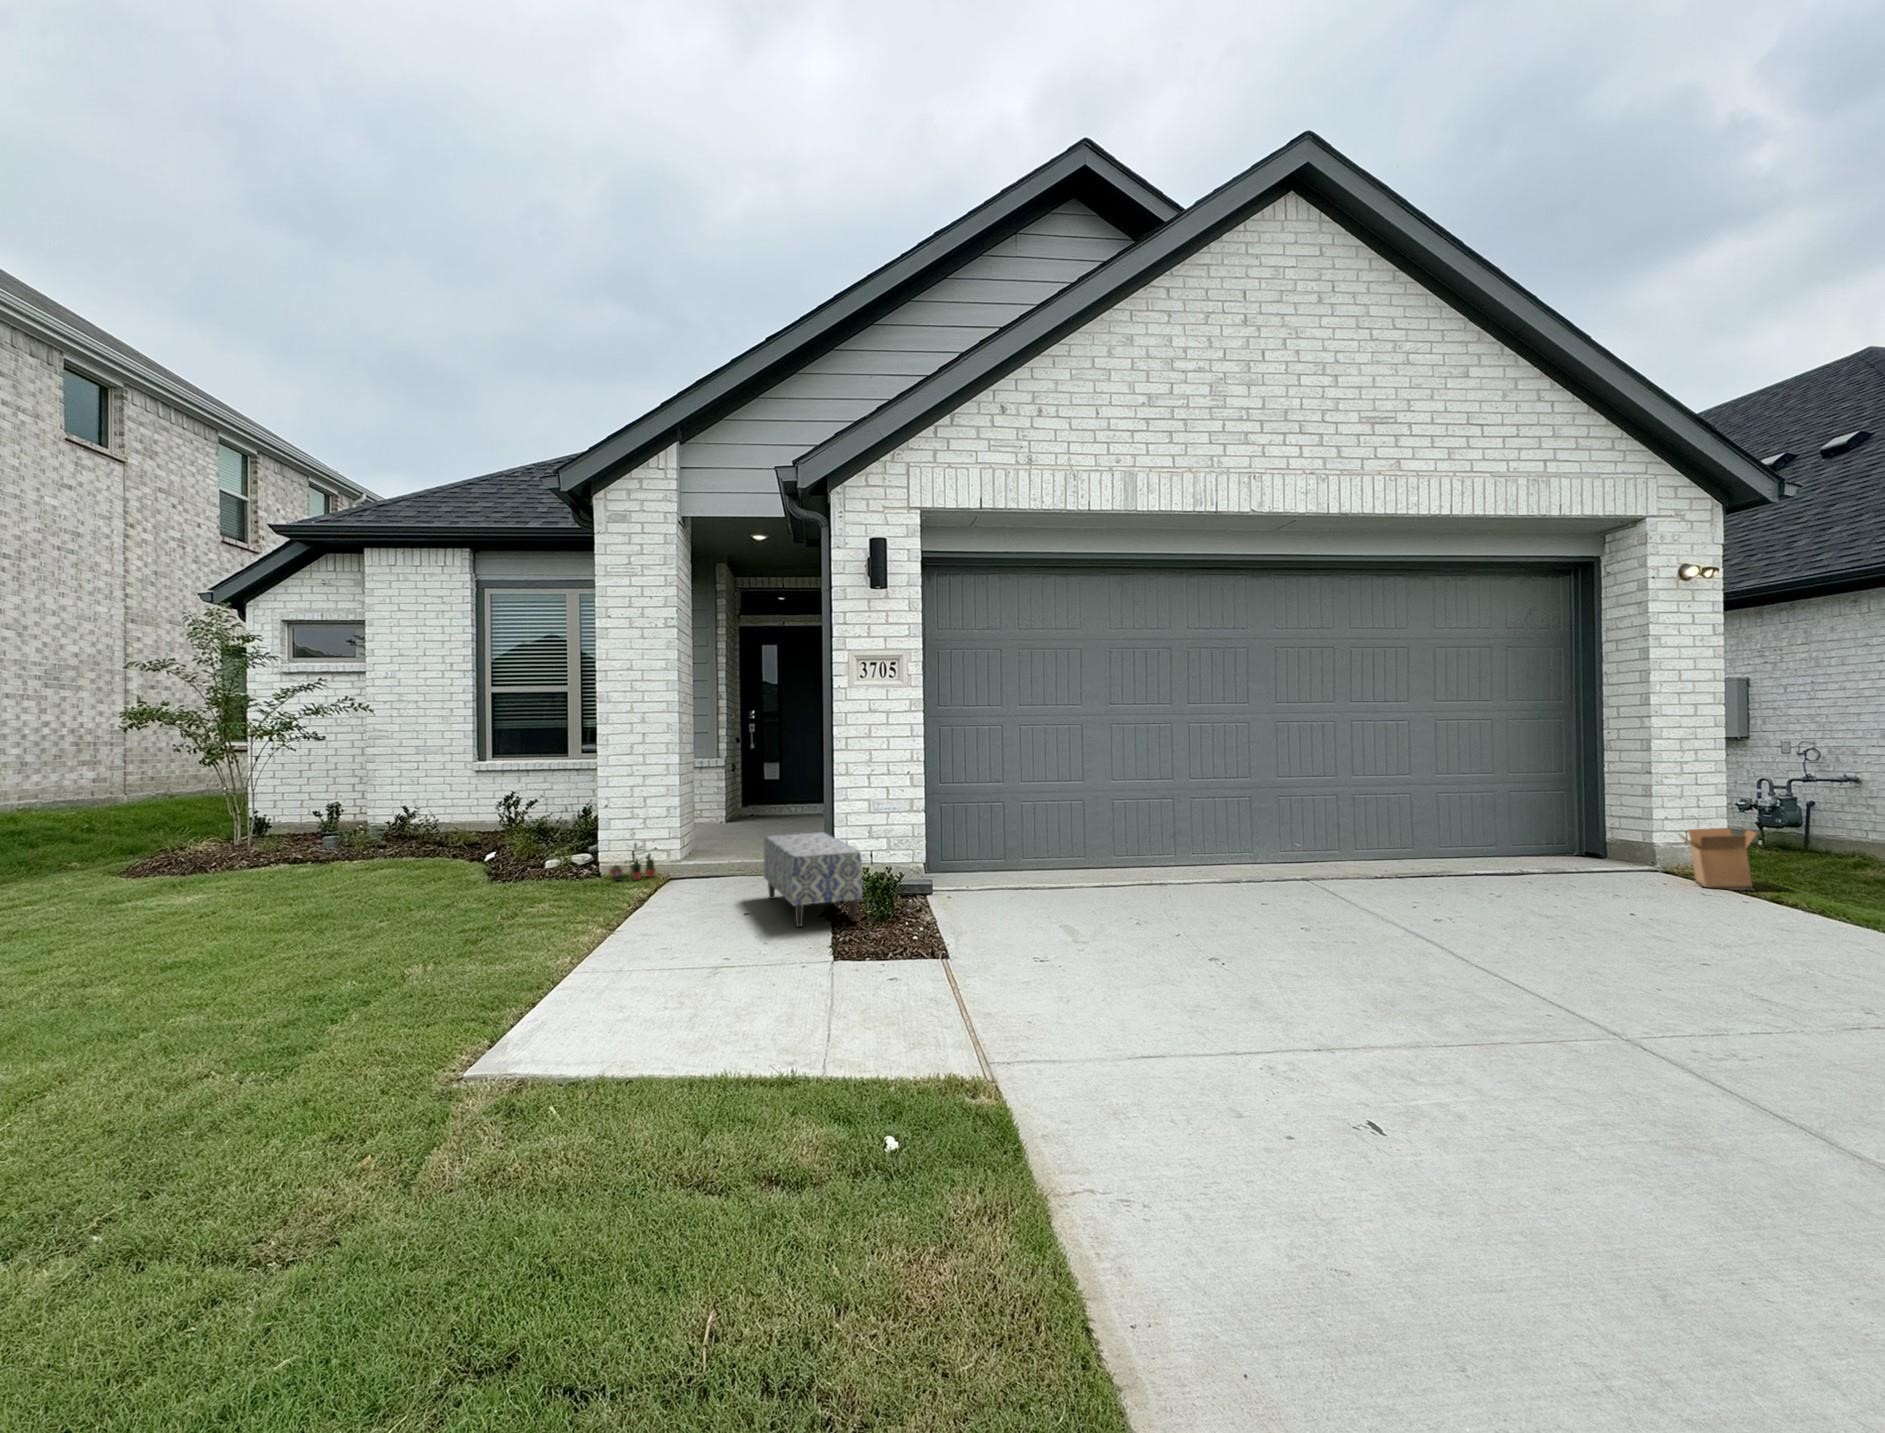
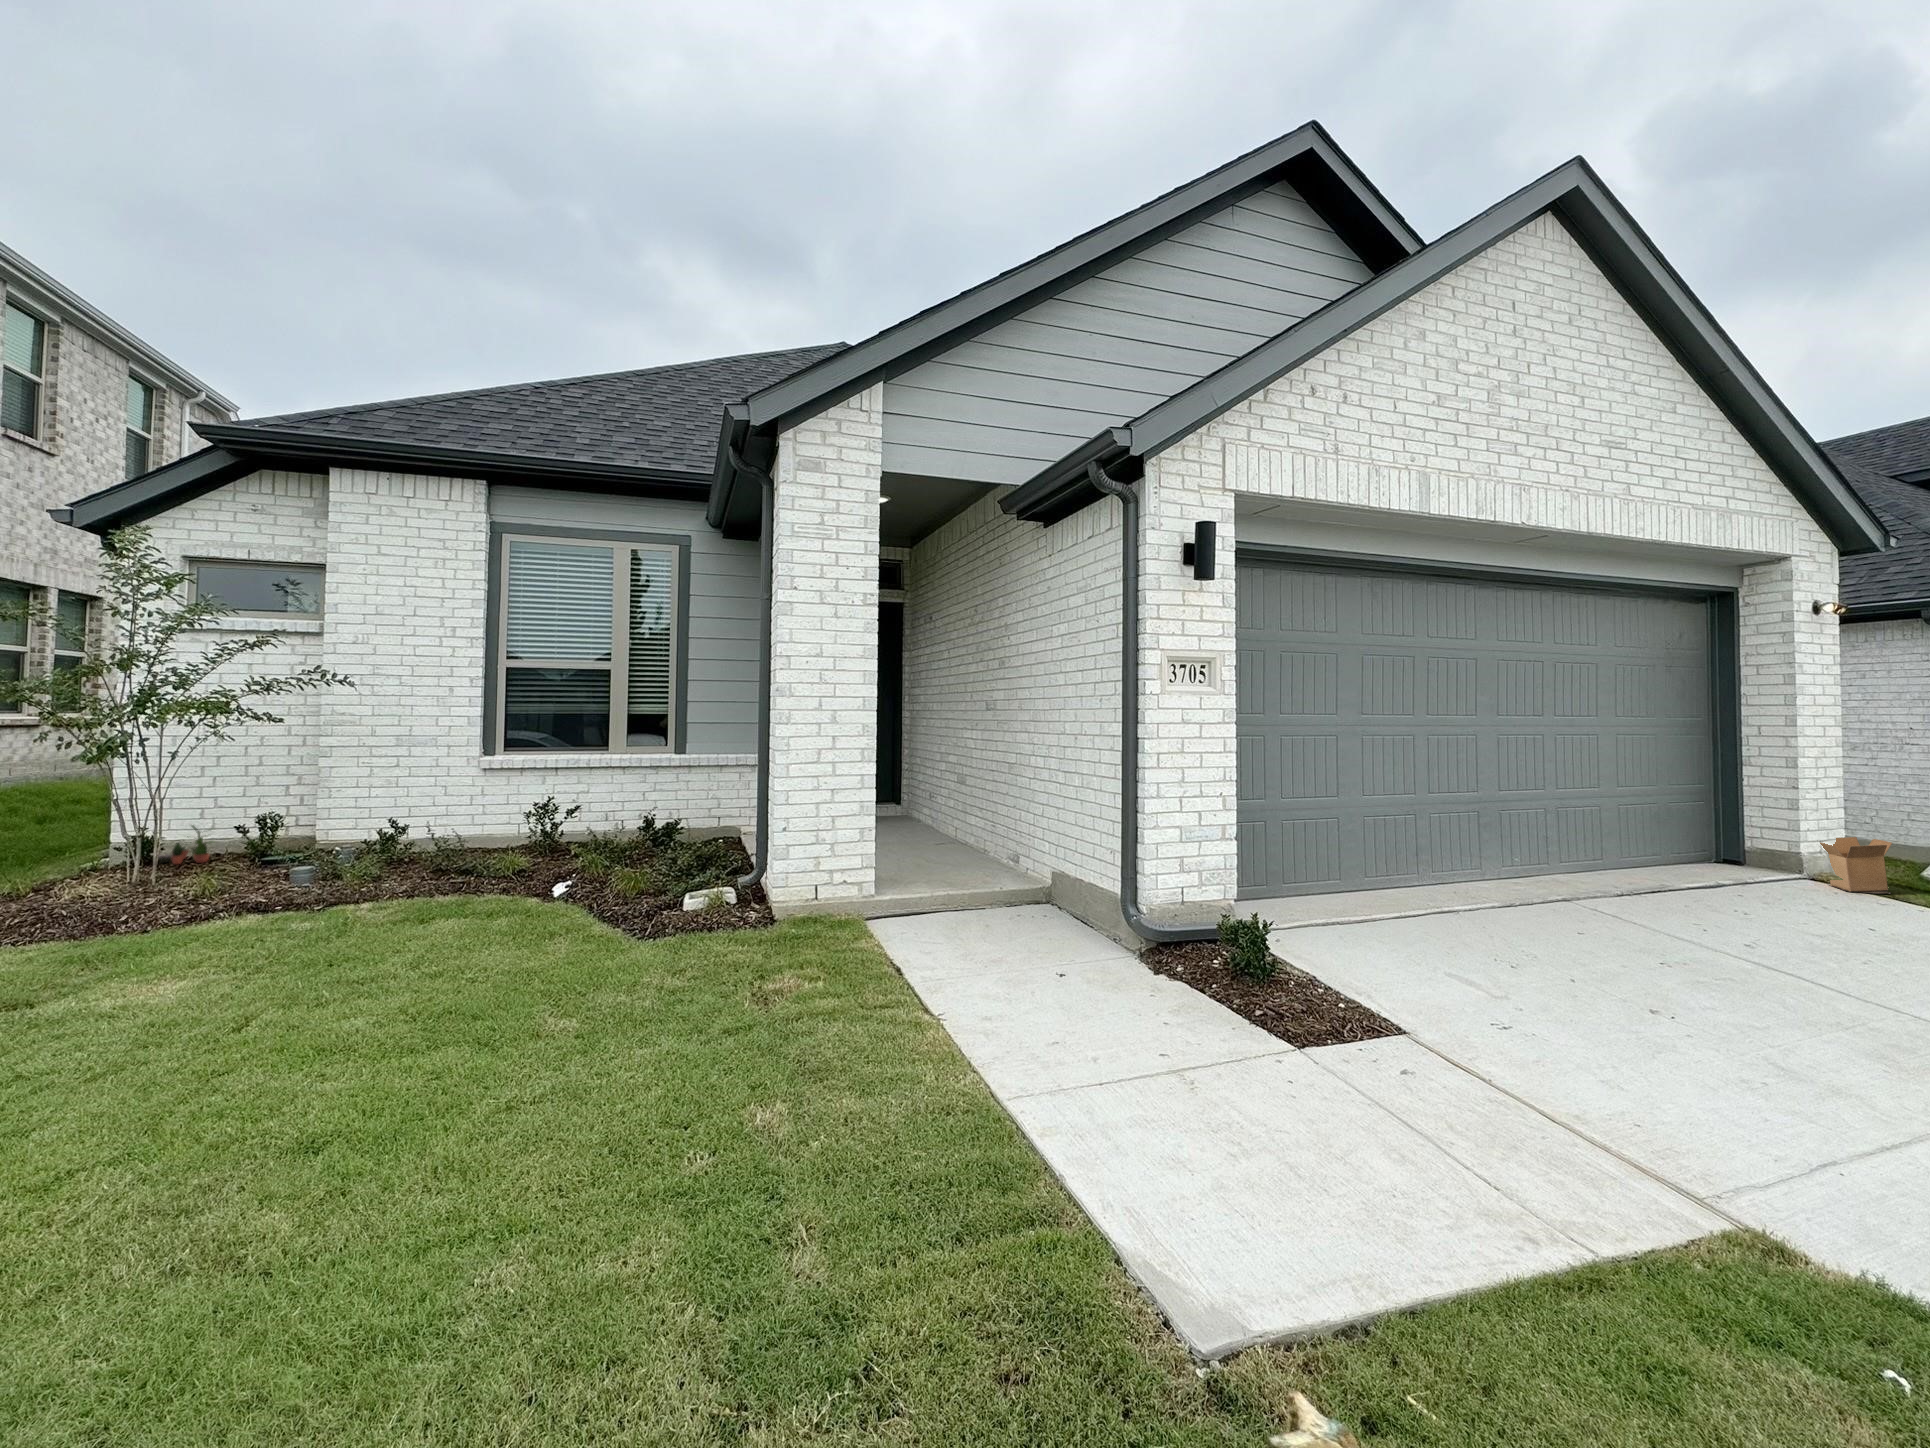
bench: present [764,832,862,927] -> none [1045,858,1215,979]
potted plant: present [609,843,656,881] -> present [158,825,209,864]

